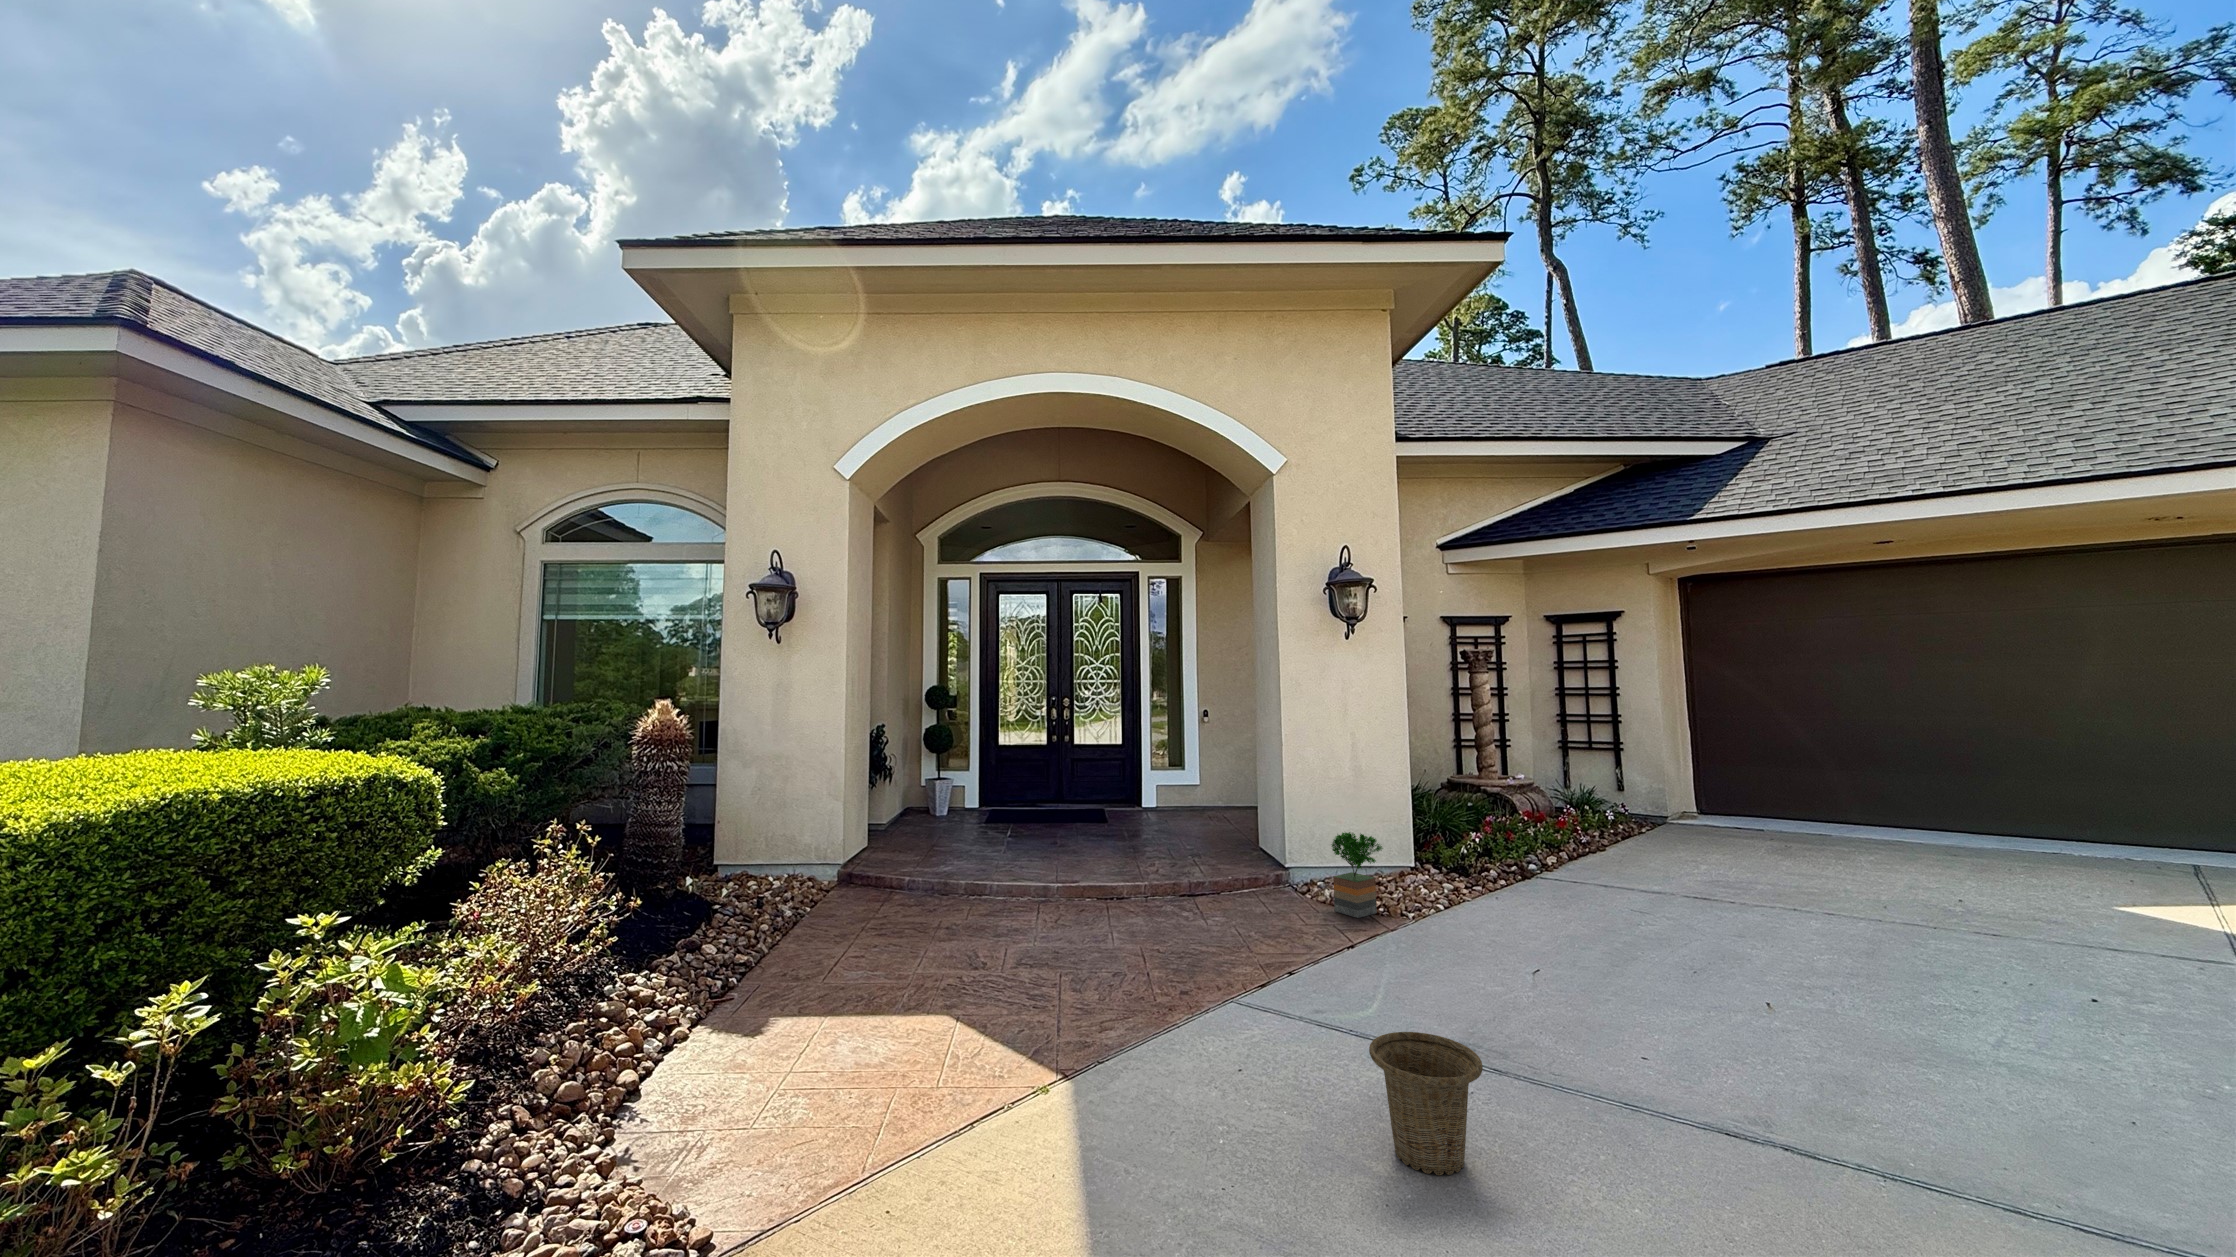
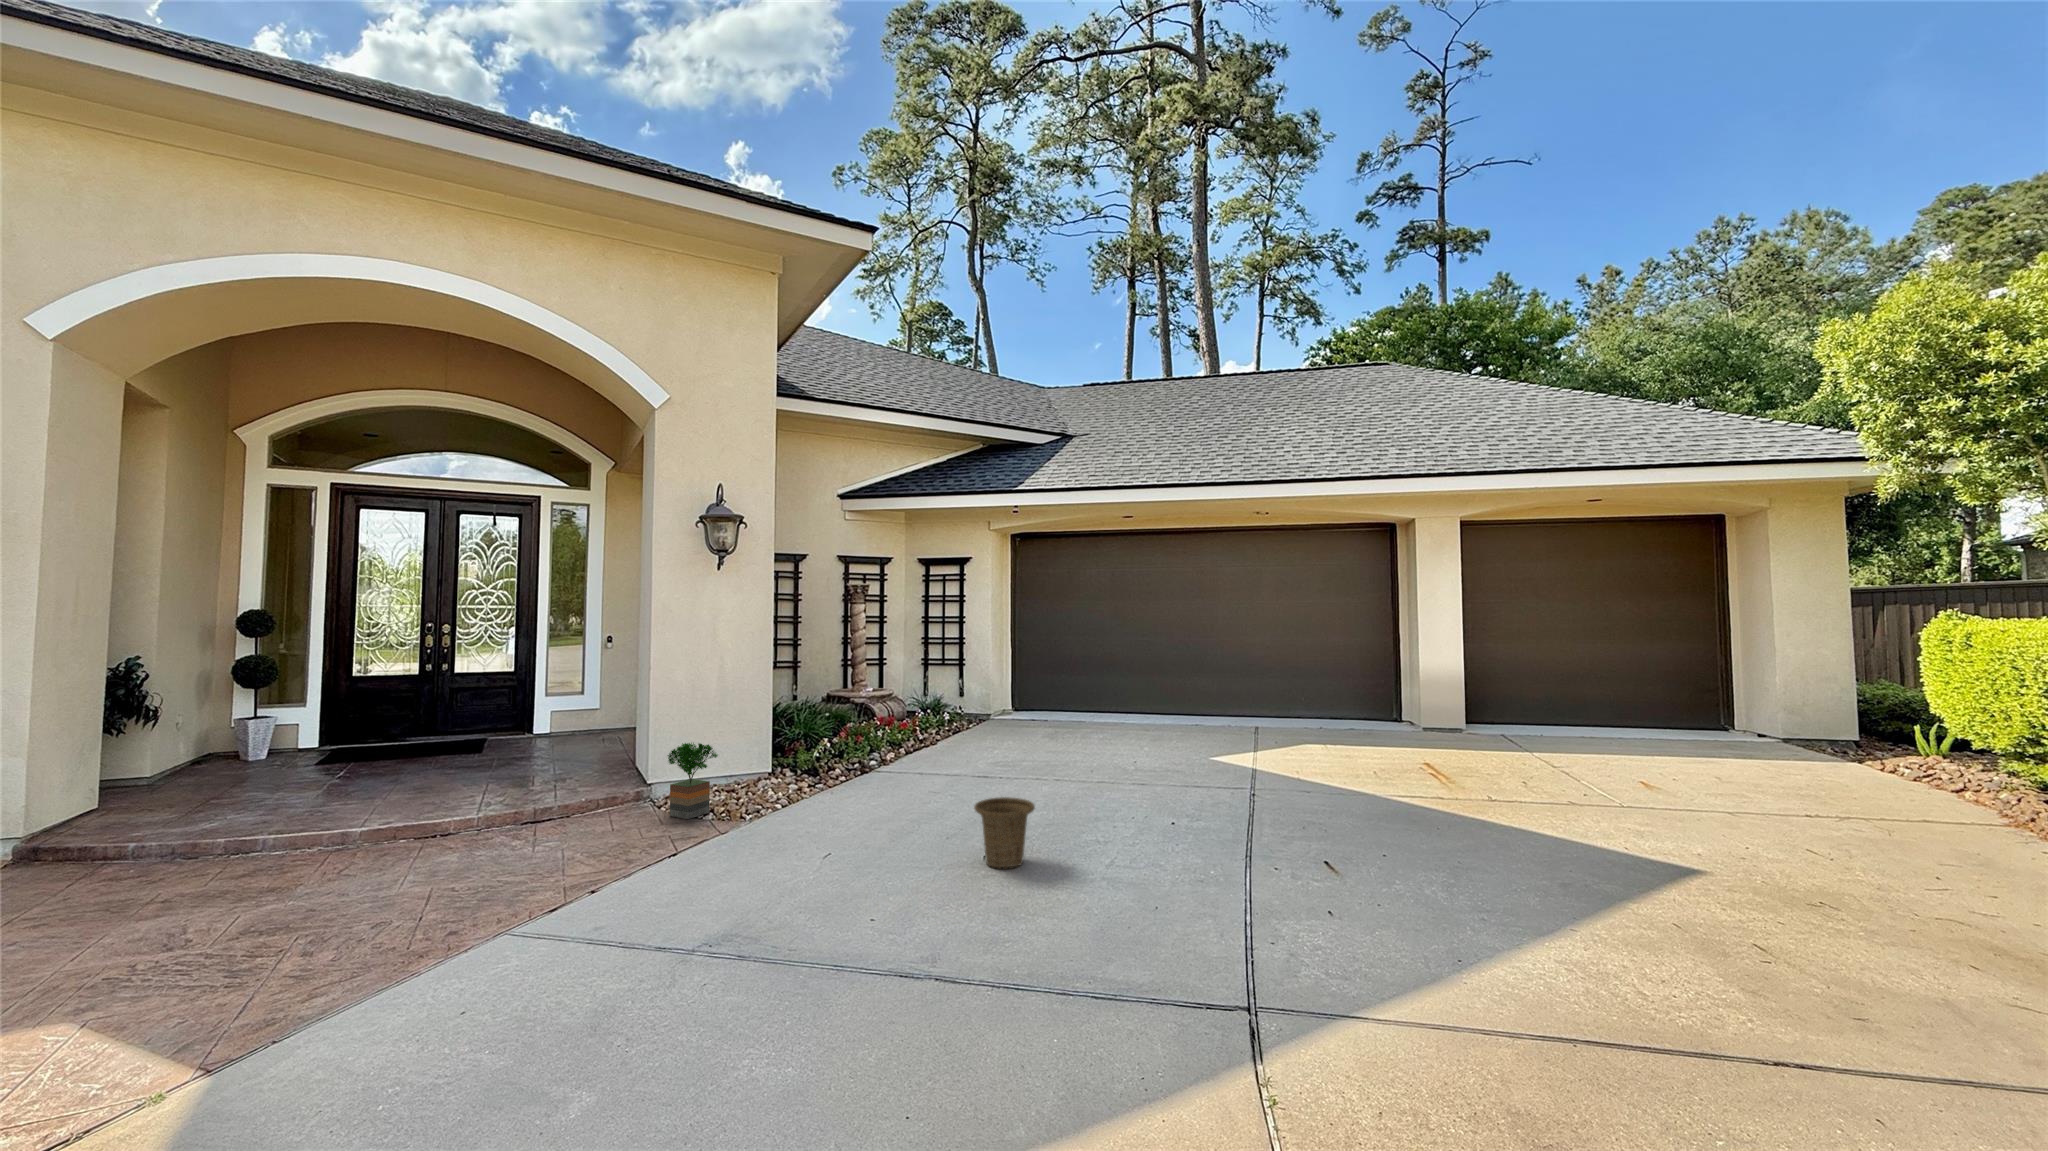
basket: present [1369,1032,1483,1175] -> present [974,797,1035,869]

